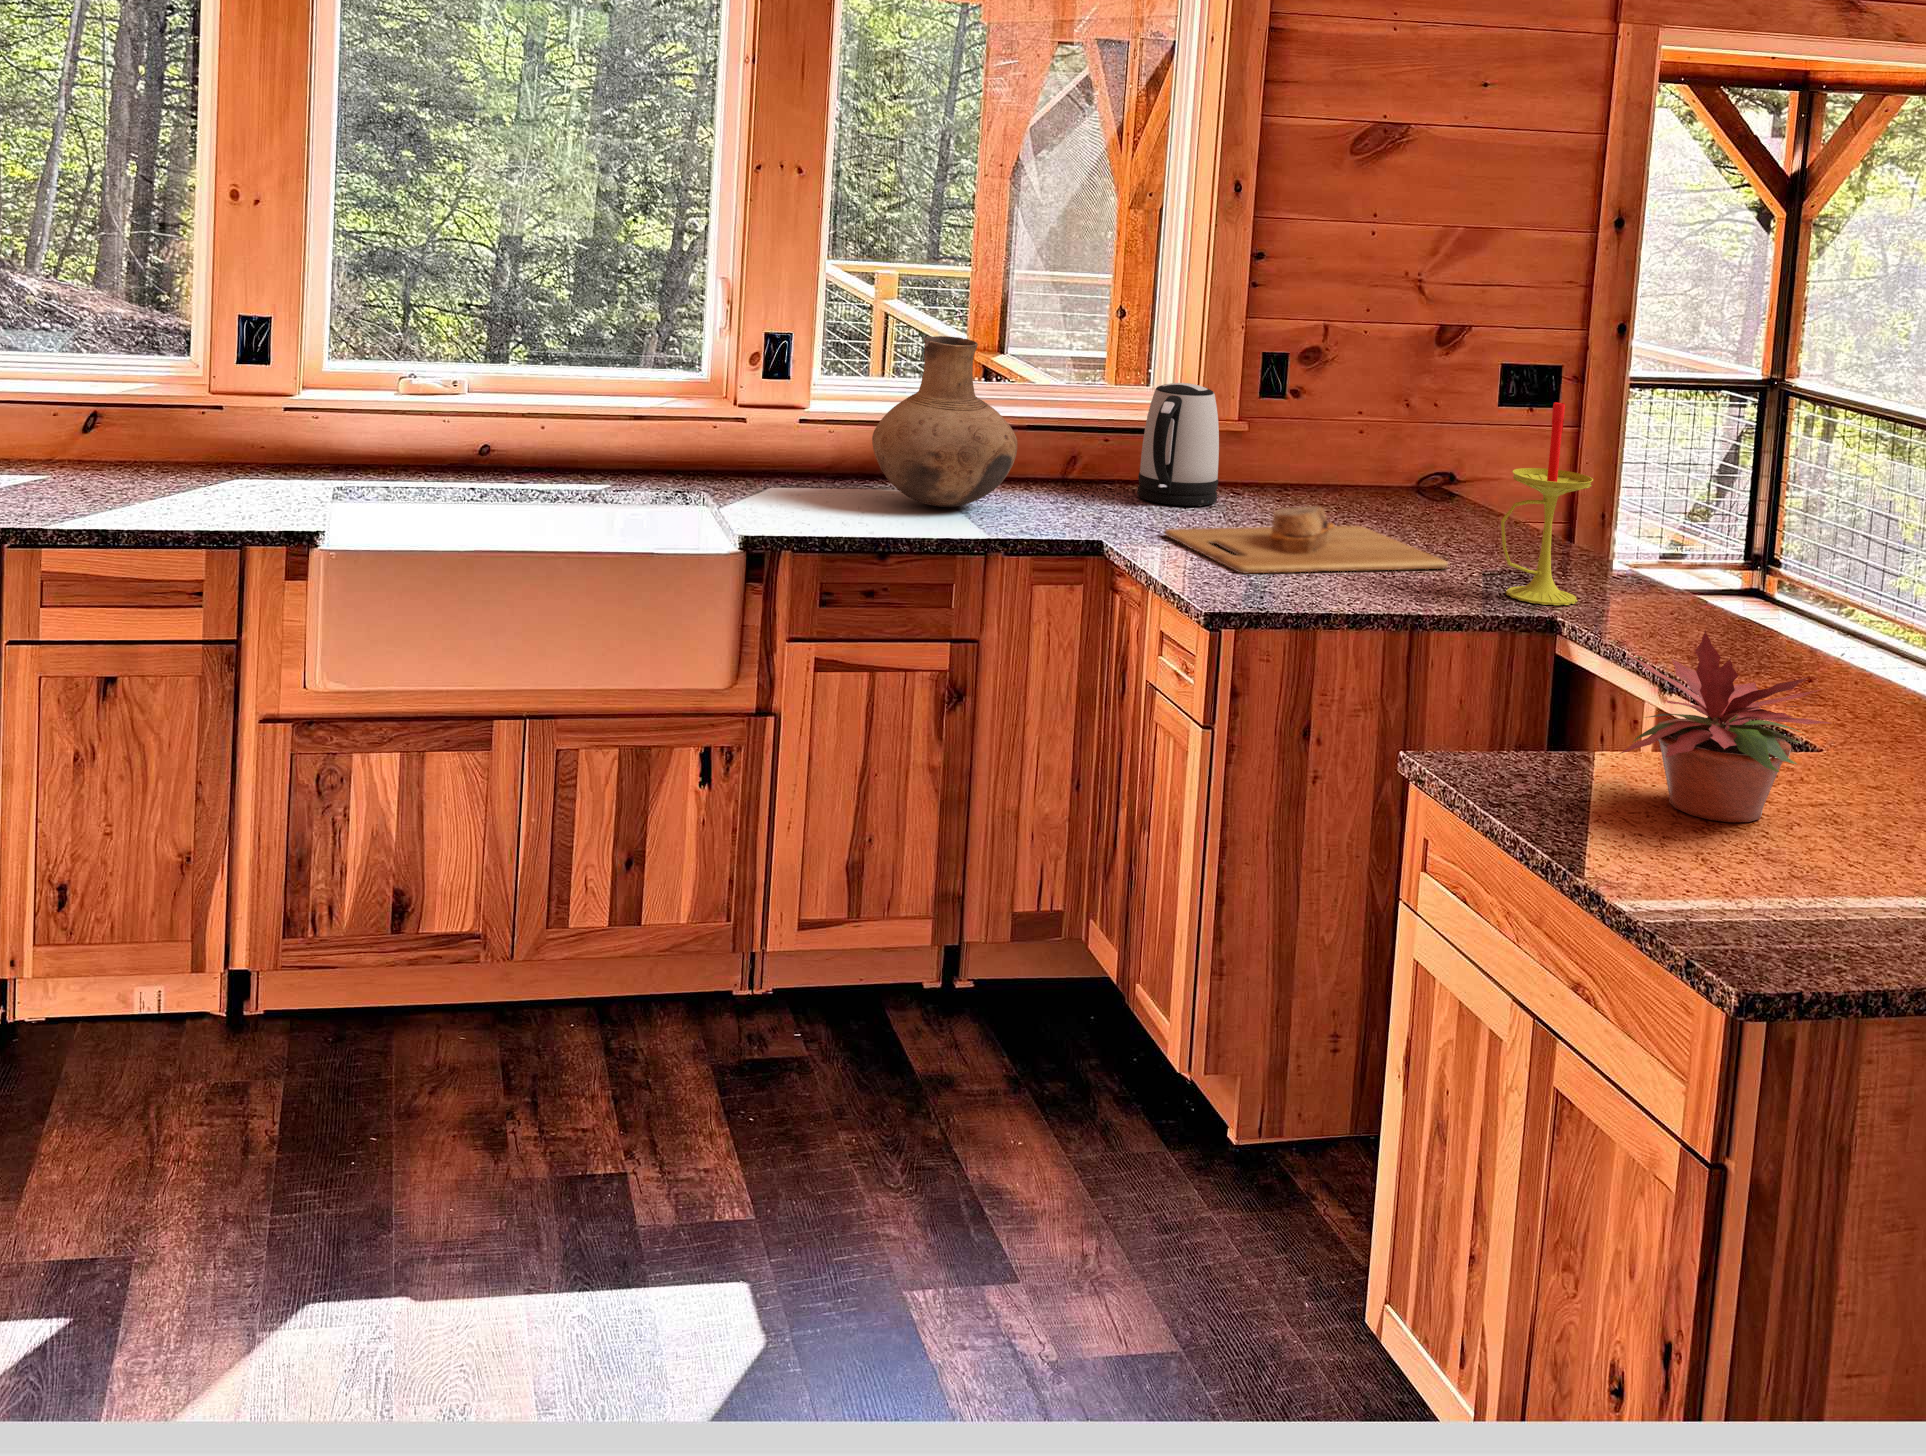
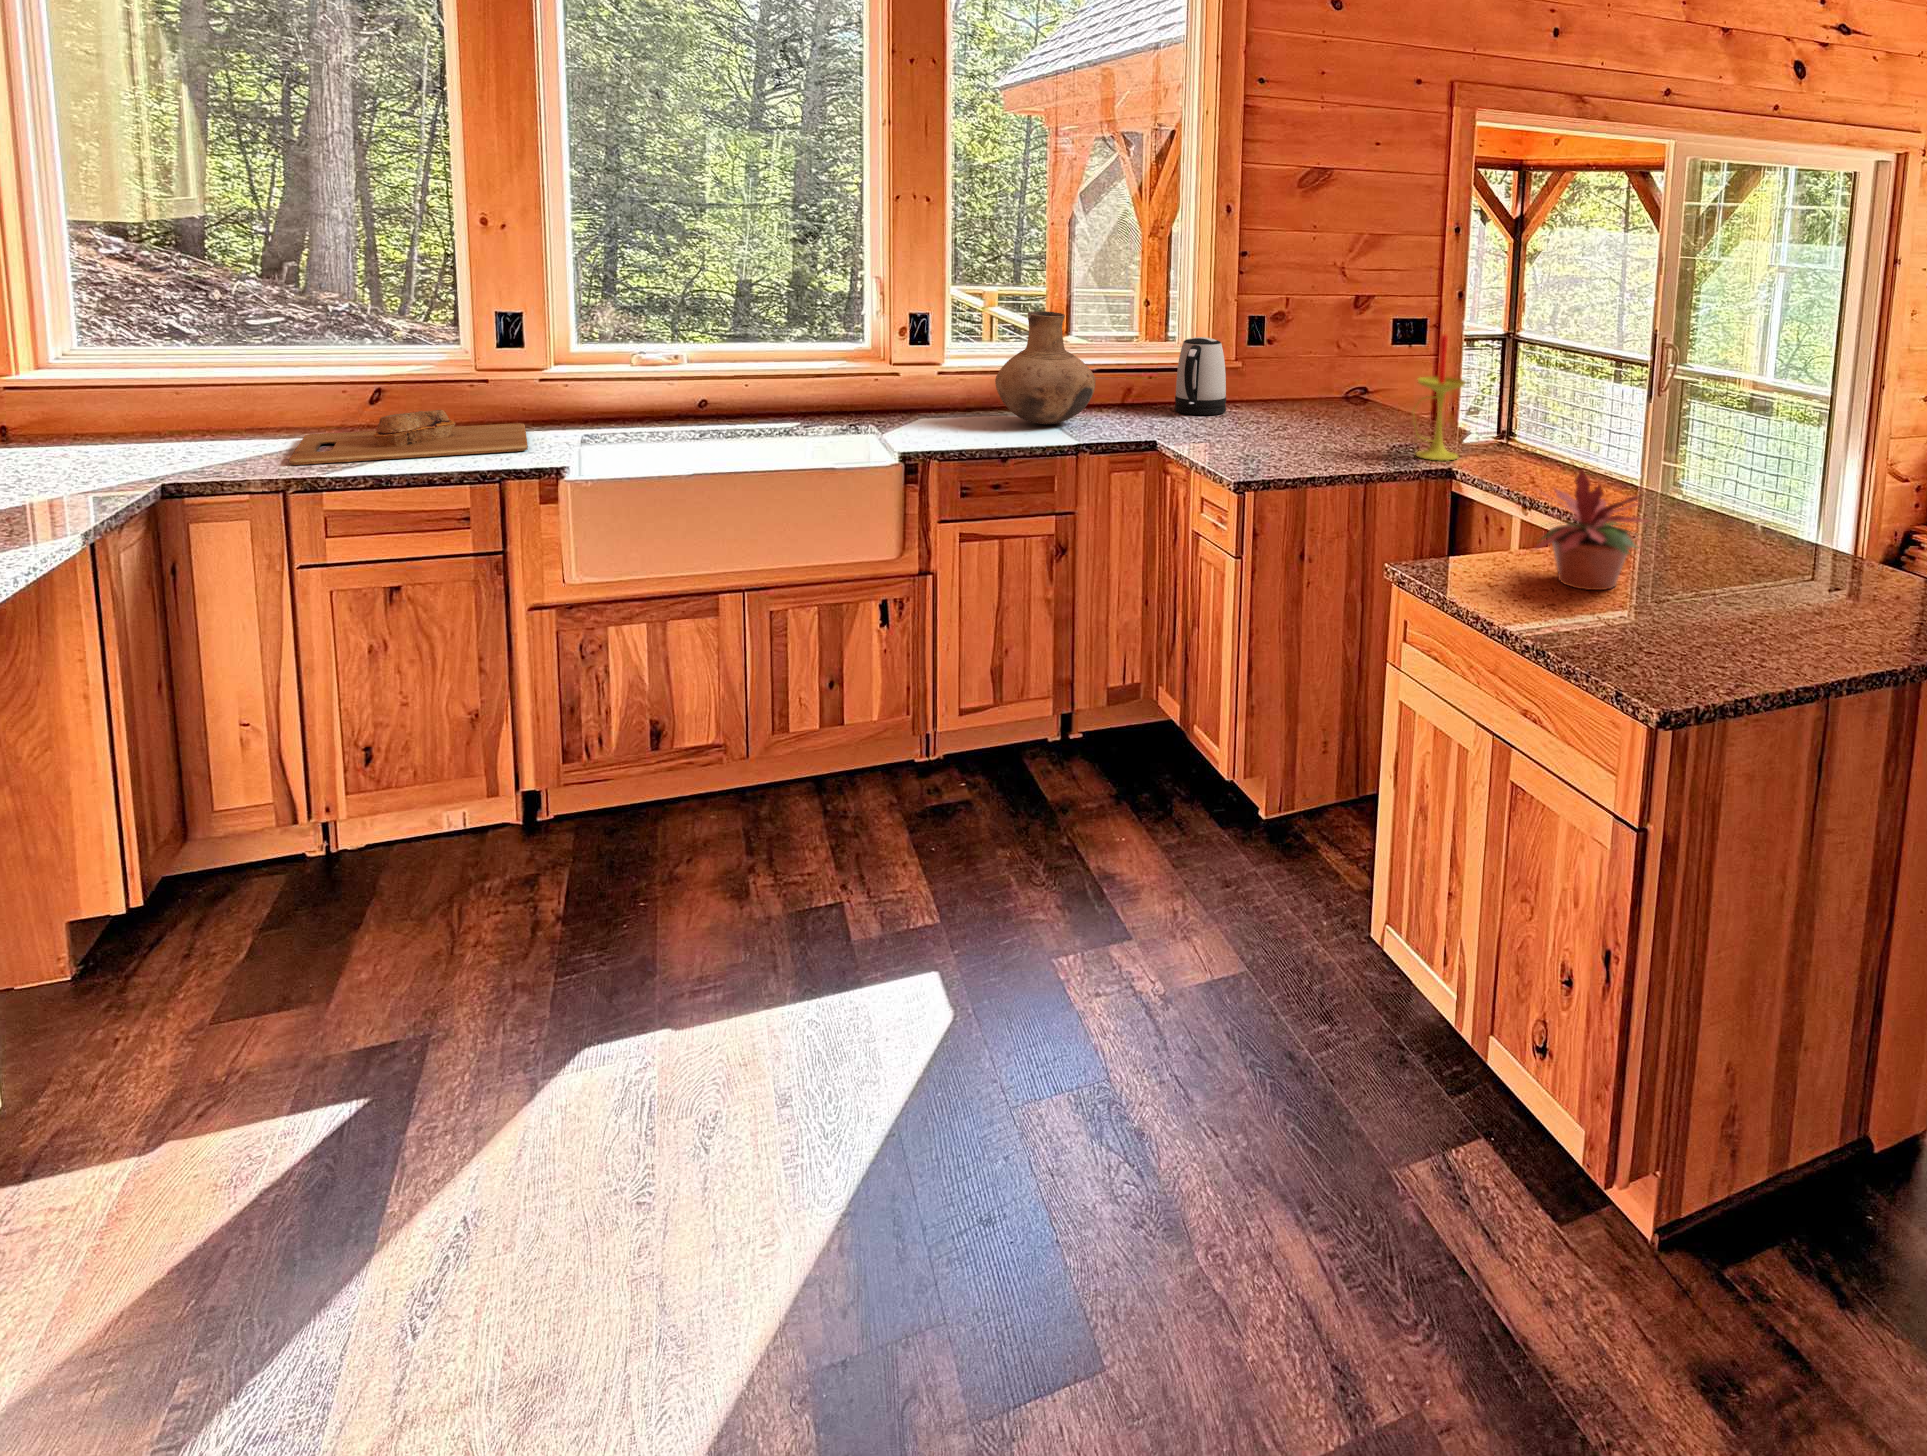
cutting board: present [1165,506,1448,573] -> present [289,410,528,466]

